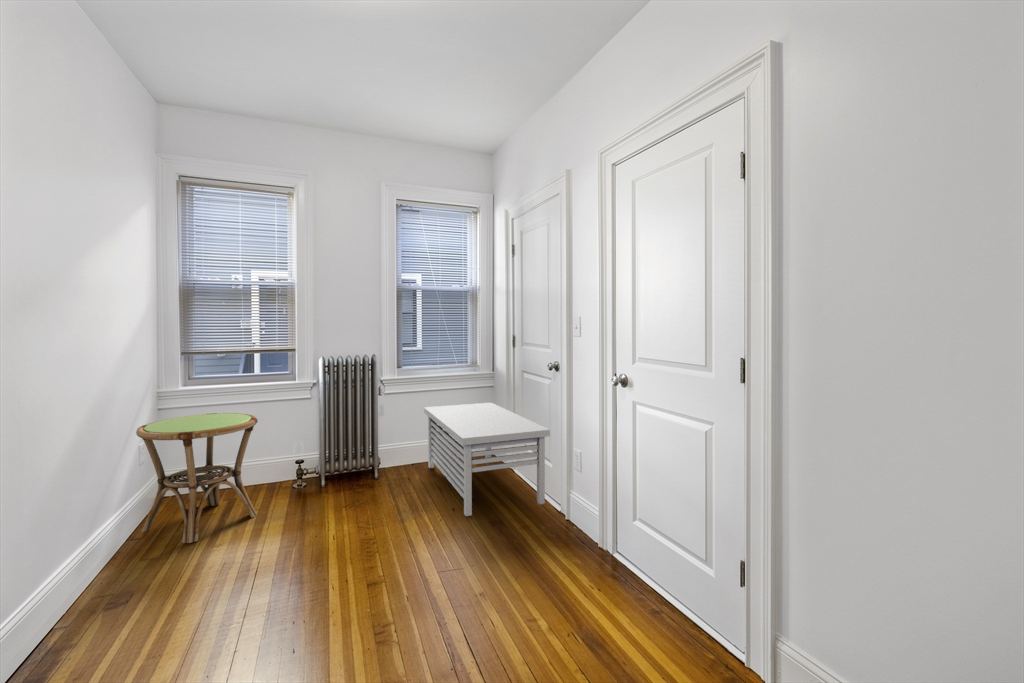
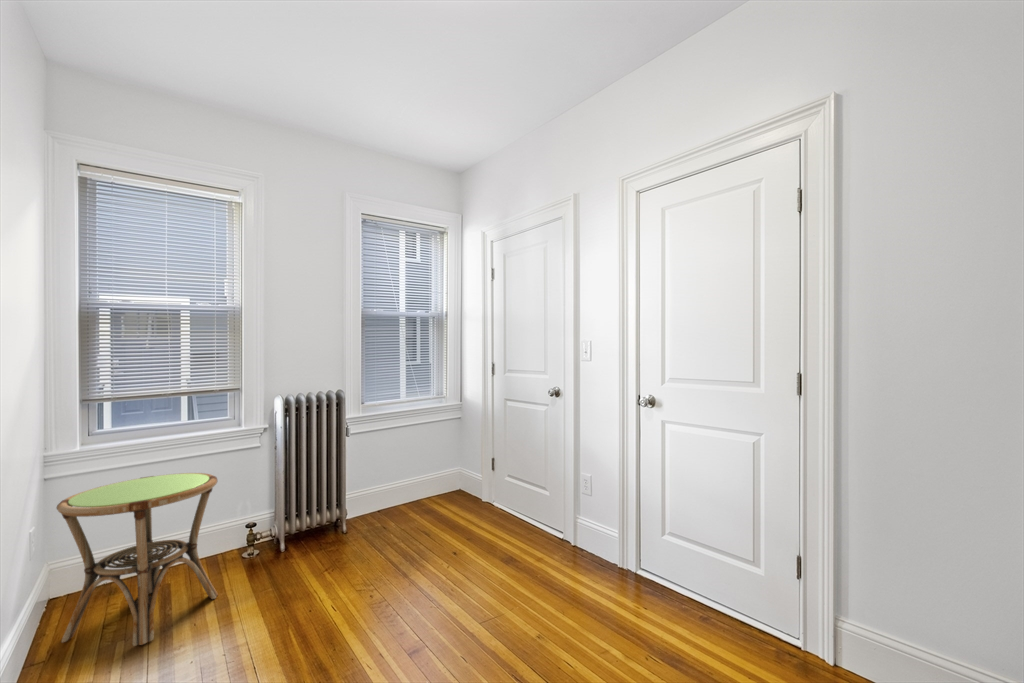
storage bench: present [424,403,550,516] -> none [390,436,545,558]

